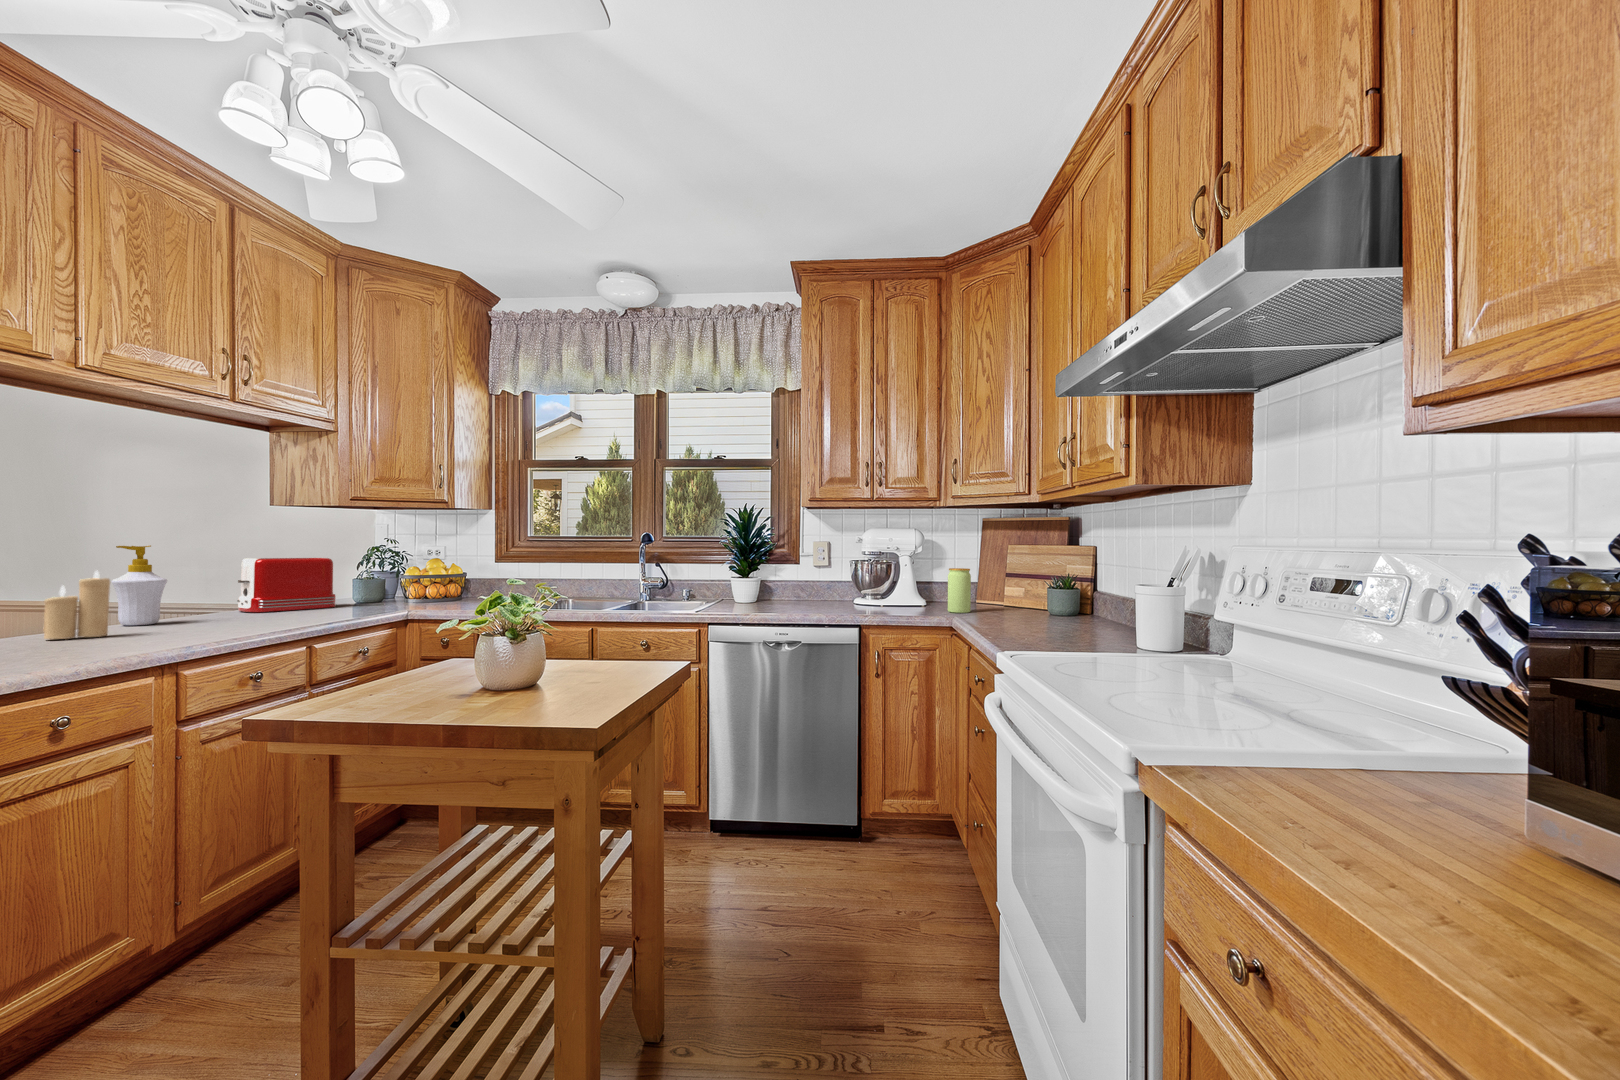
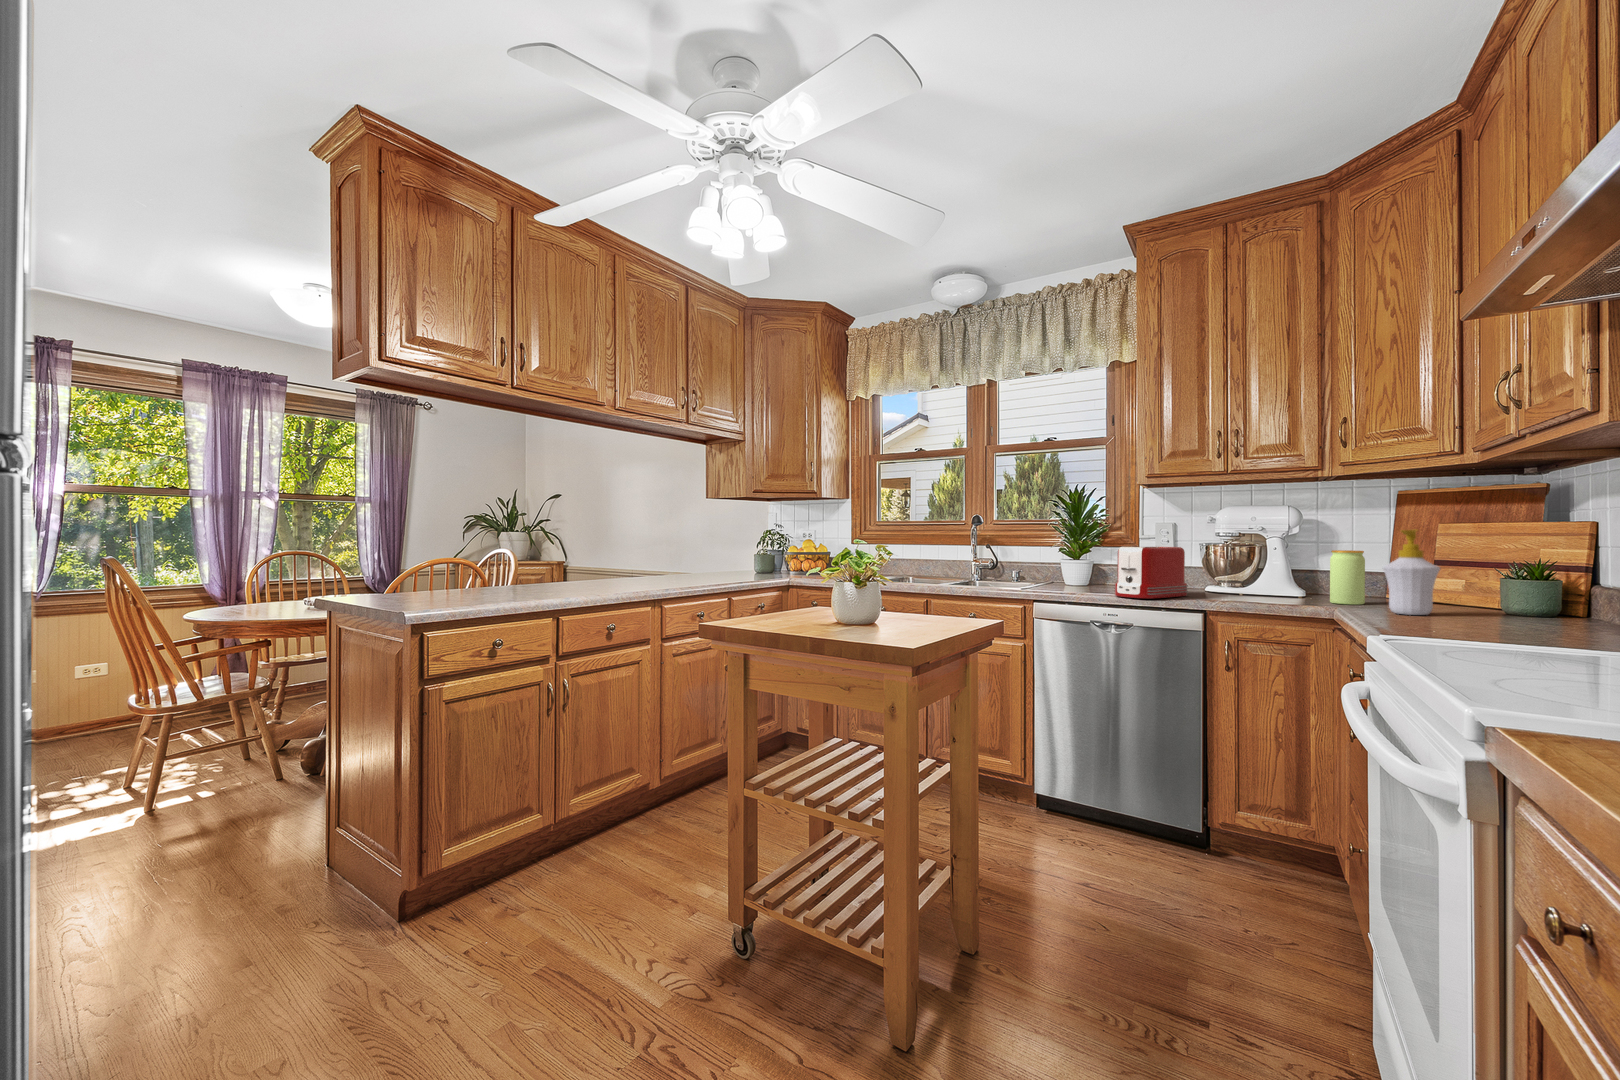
soap bottle: present [112,545,167,626] -> present [1383,530,1440,615]
toaster: present [237,558,336,612] -> present [1114,547,1188,599]
candle: present [43,571,110,639] -> none [568,546,600,591]

